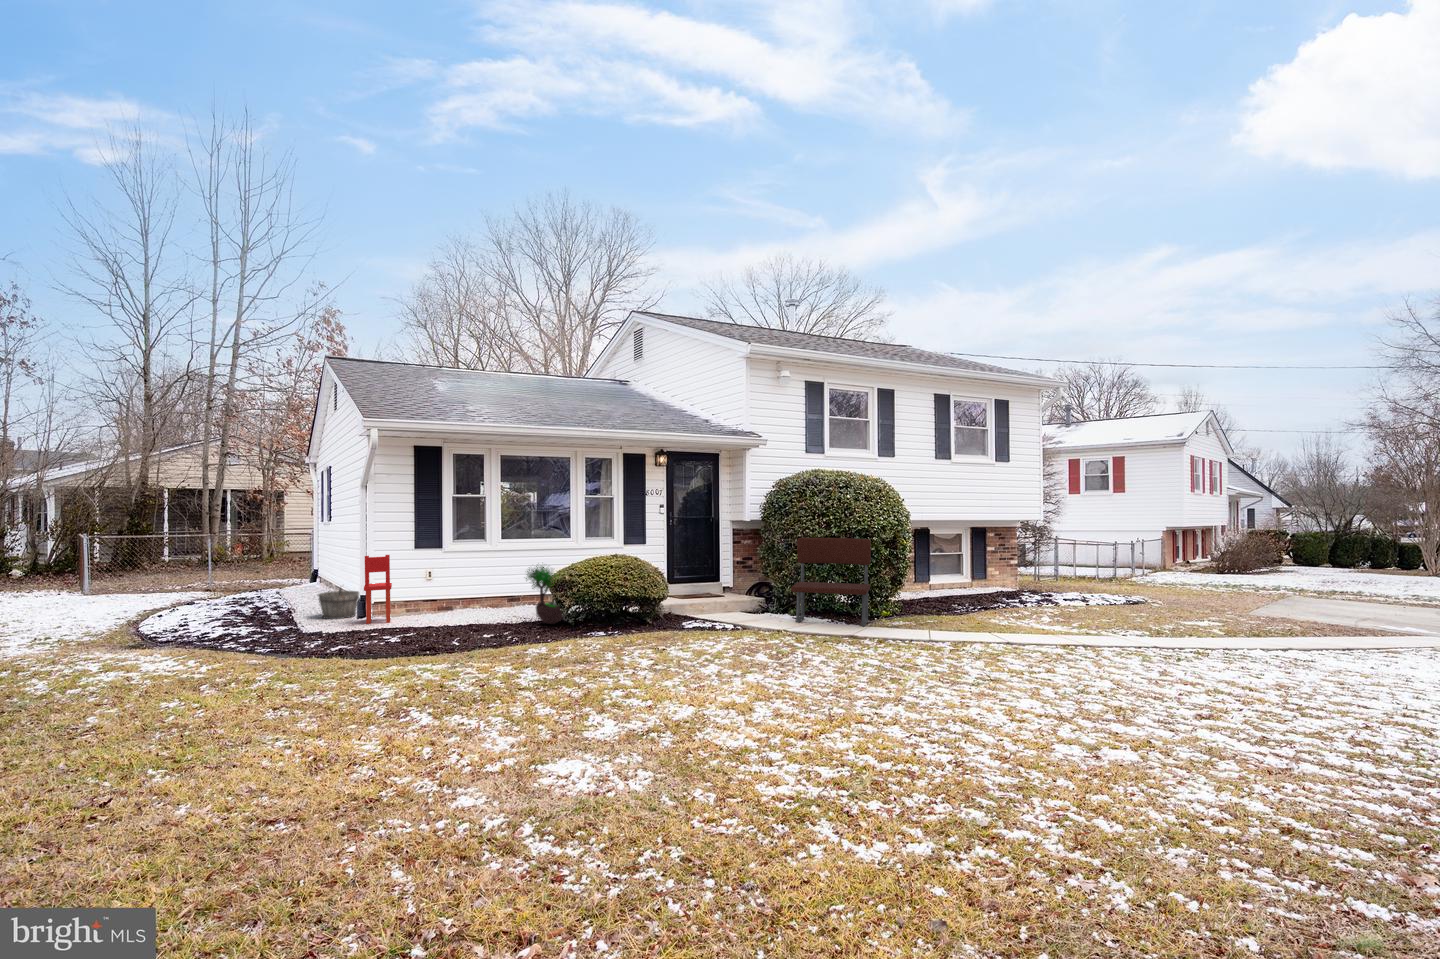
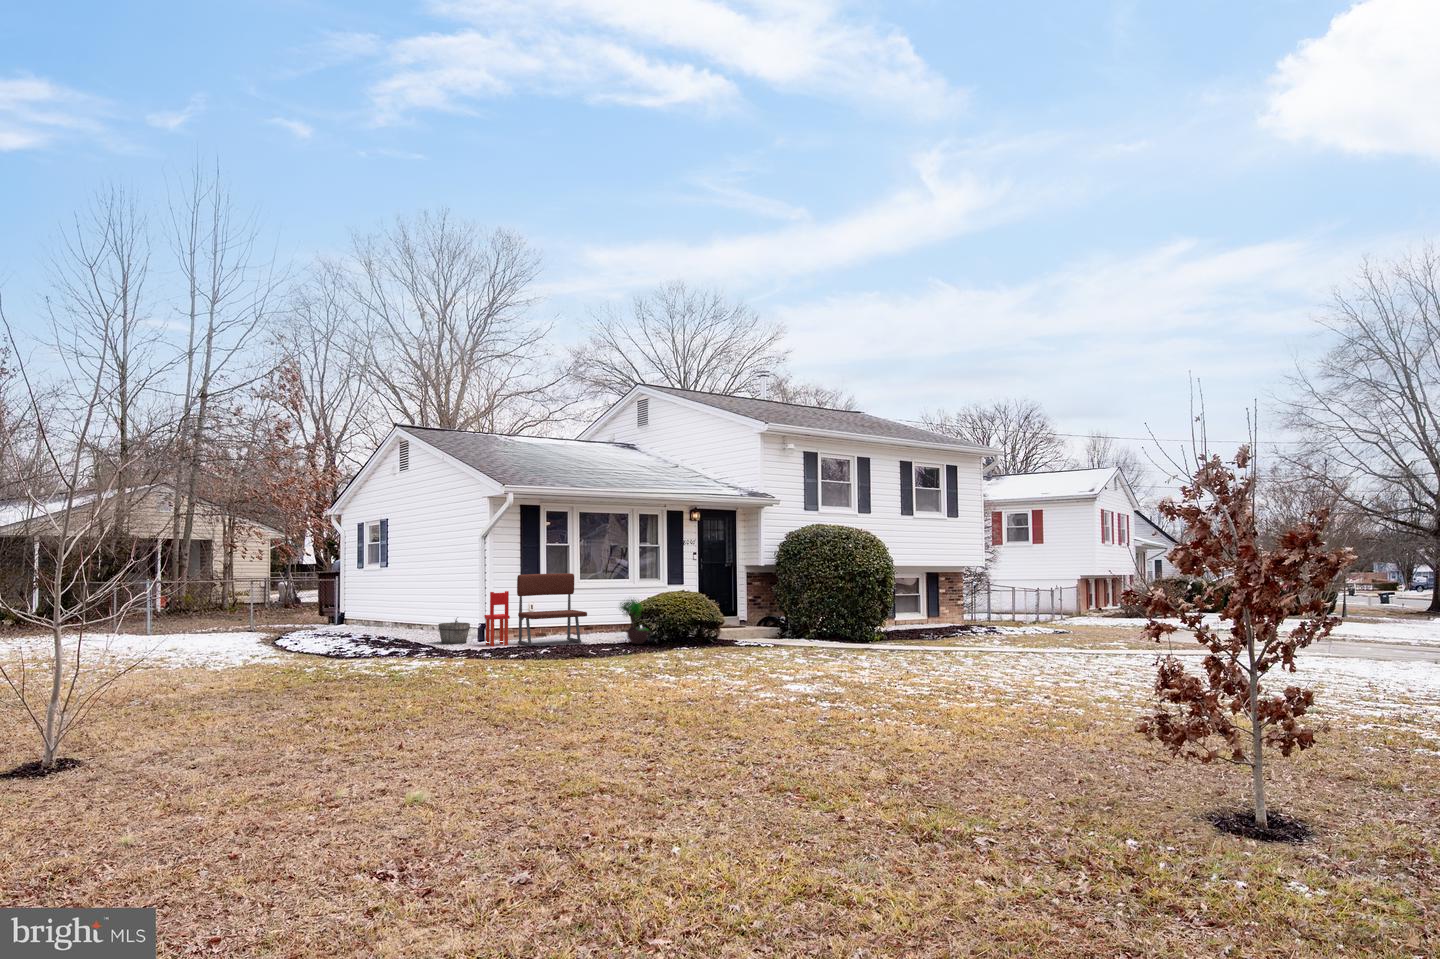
bench: present [791,538,871,627] -> present [517,573,587,646]

